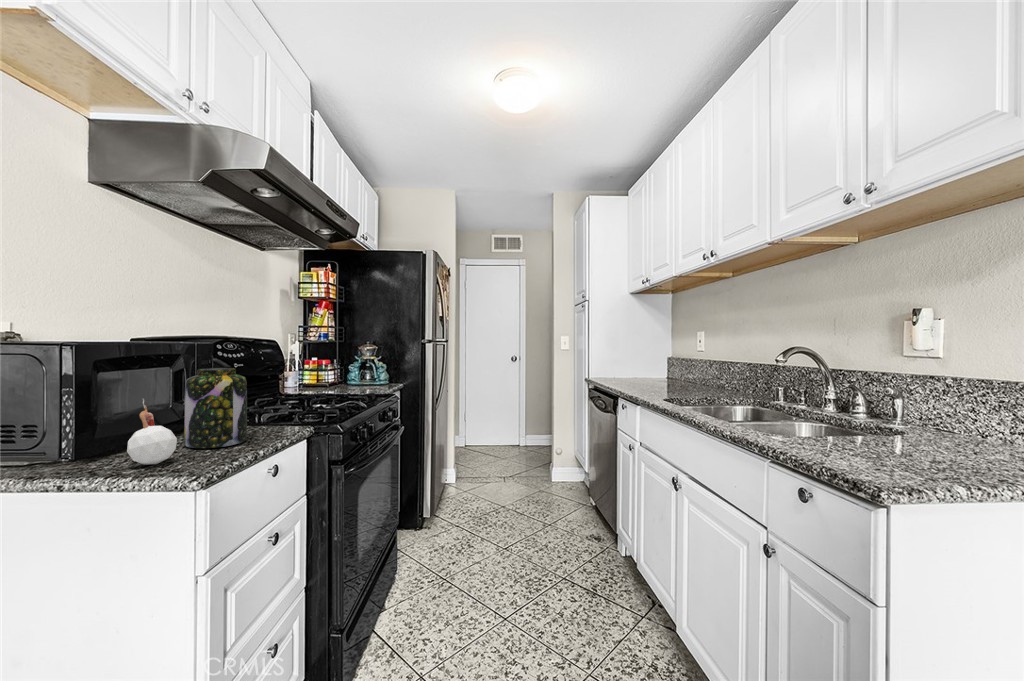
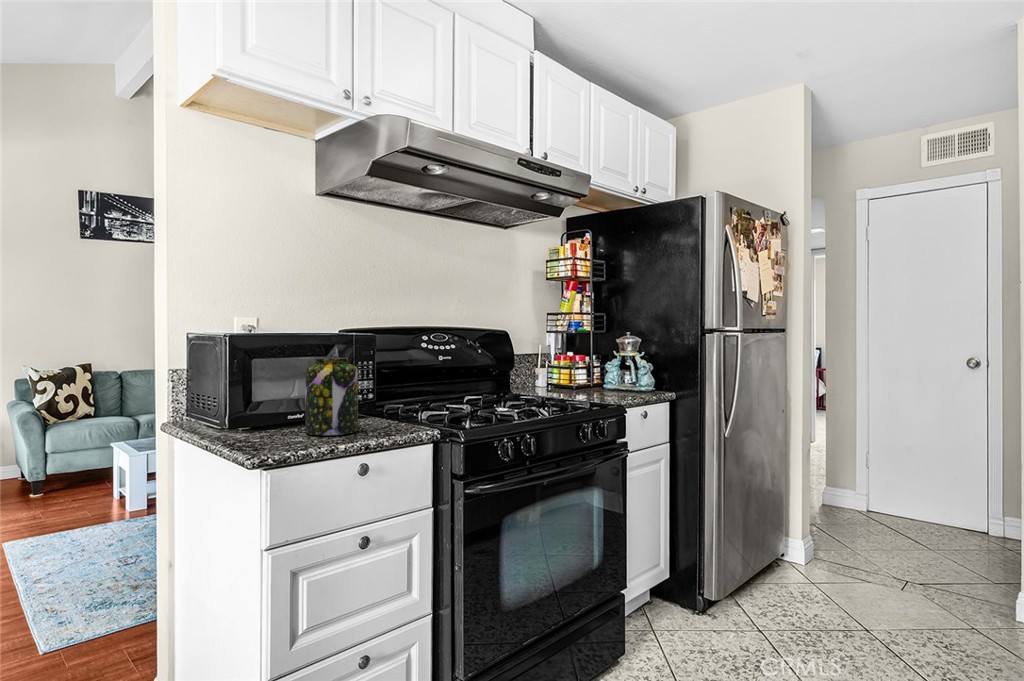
candle: present [127,398,177,465] -> none [240,381,278,441]

